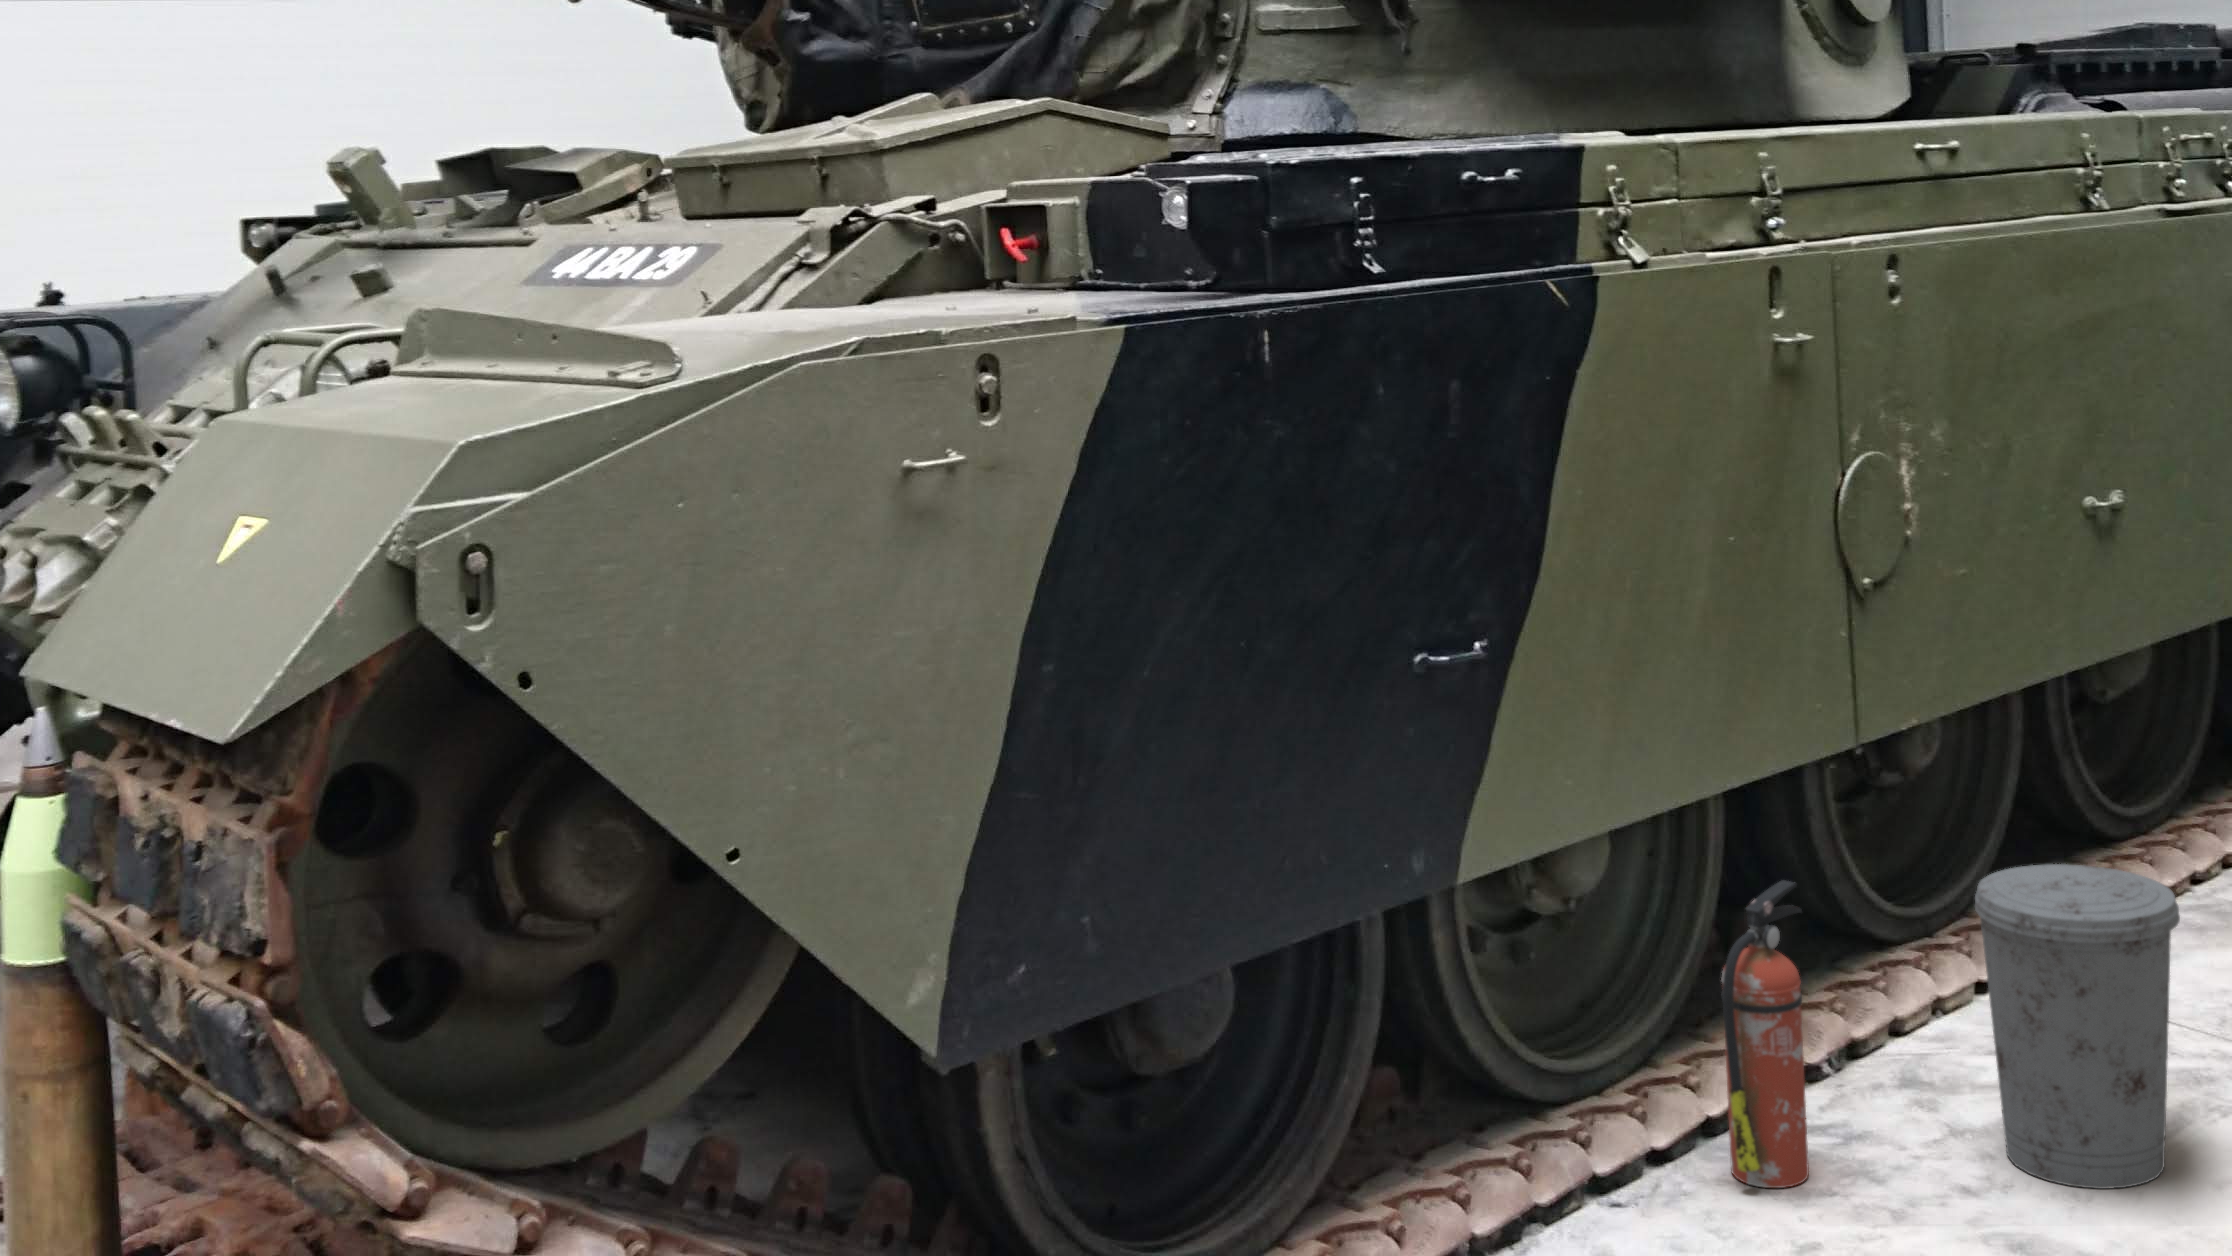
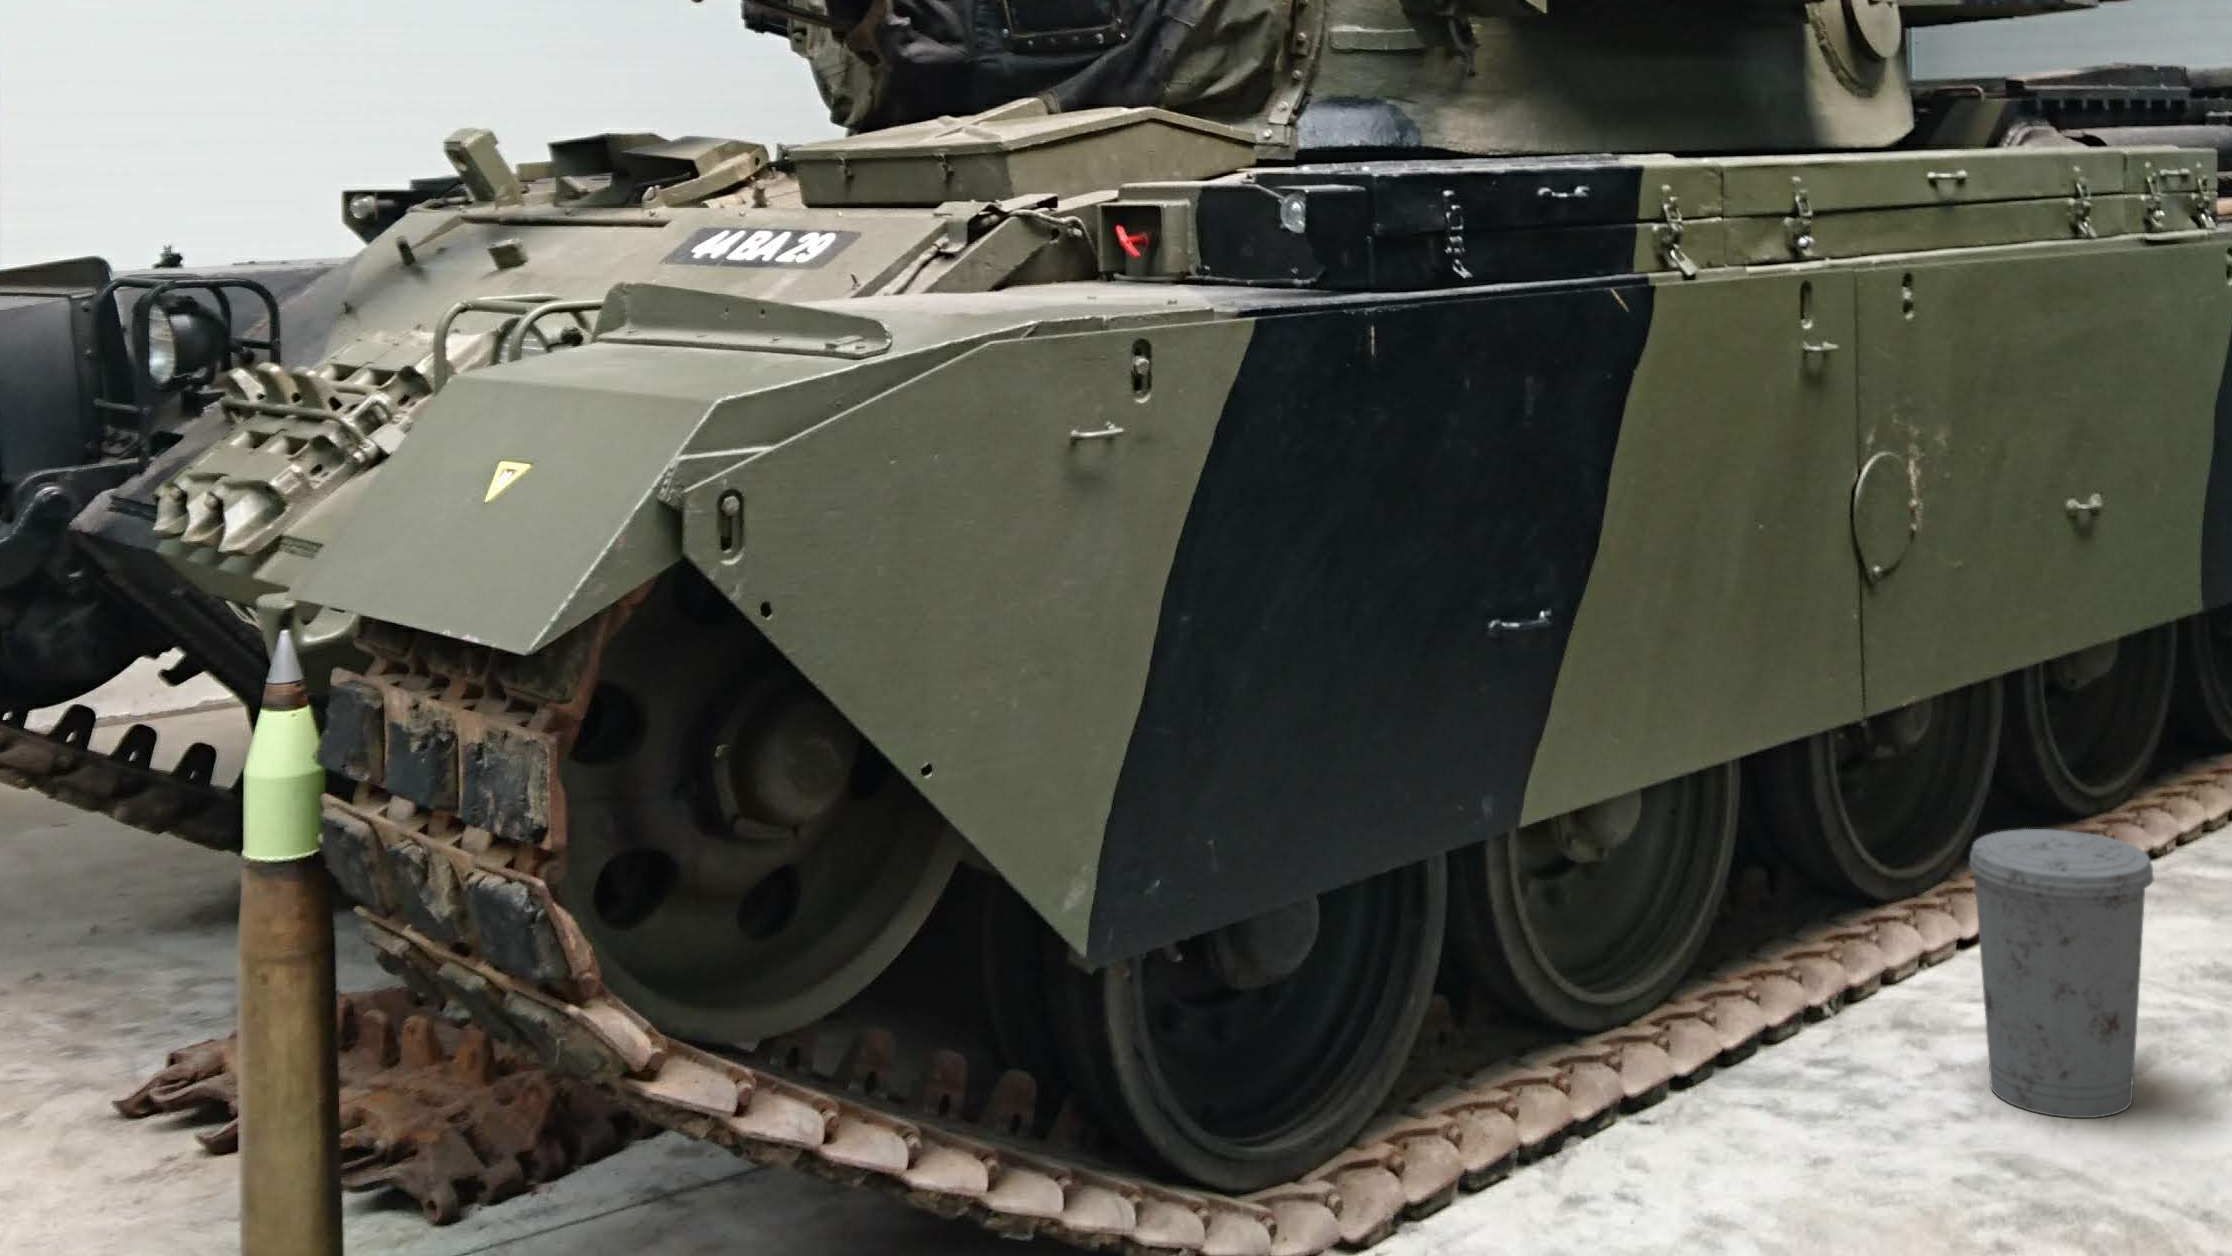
fire extinguisher: present [1721,880,1809,1188] -> none [1741,837,1815,1113]

